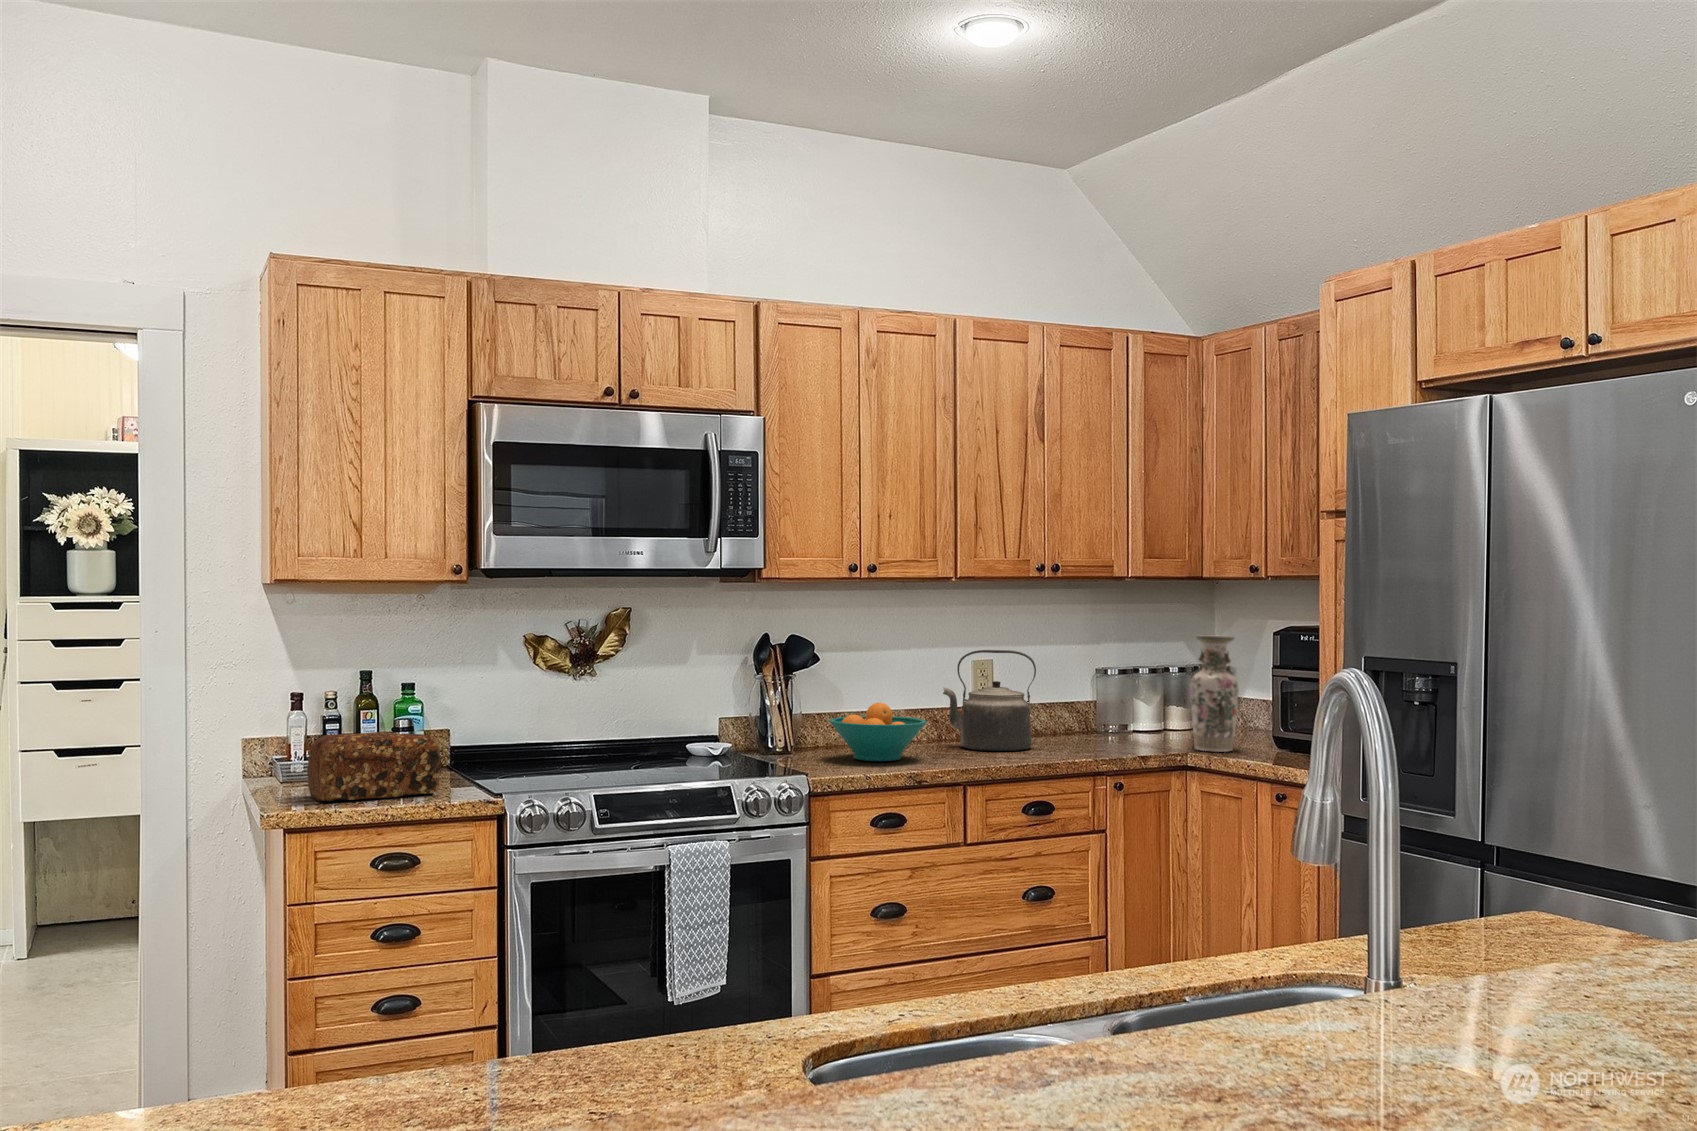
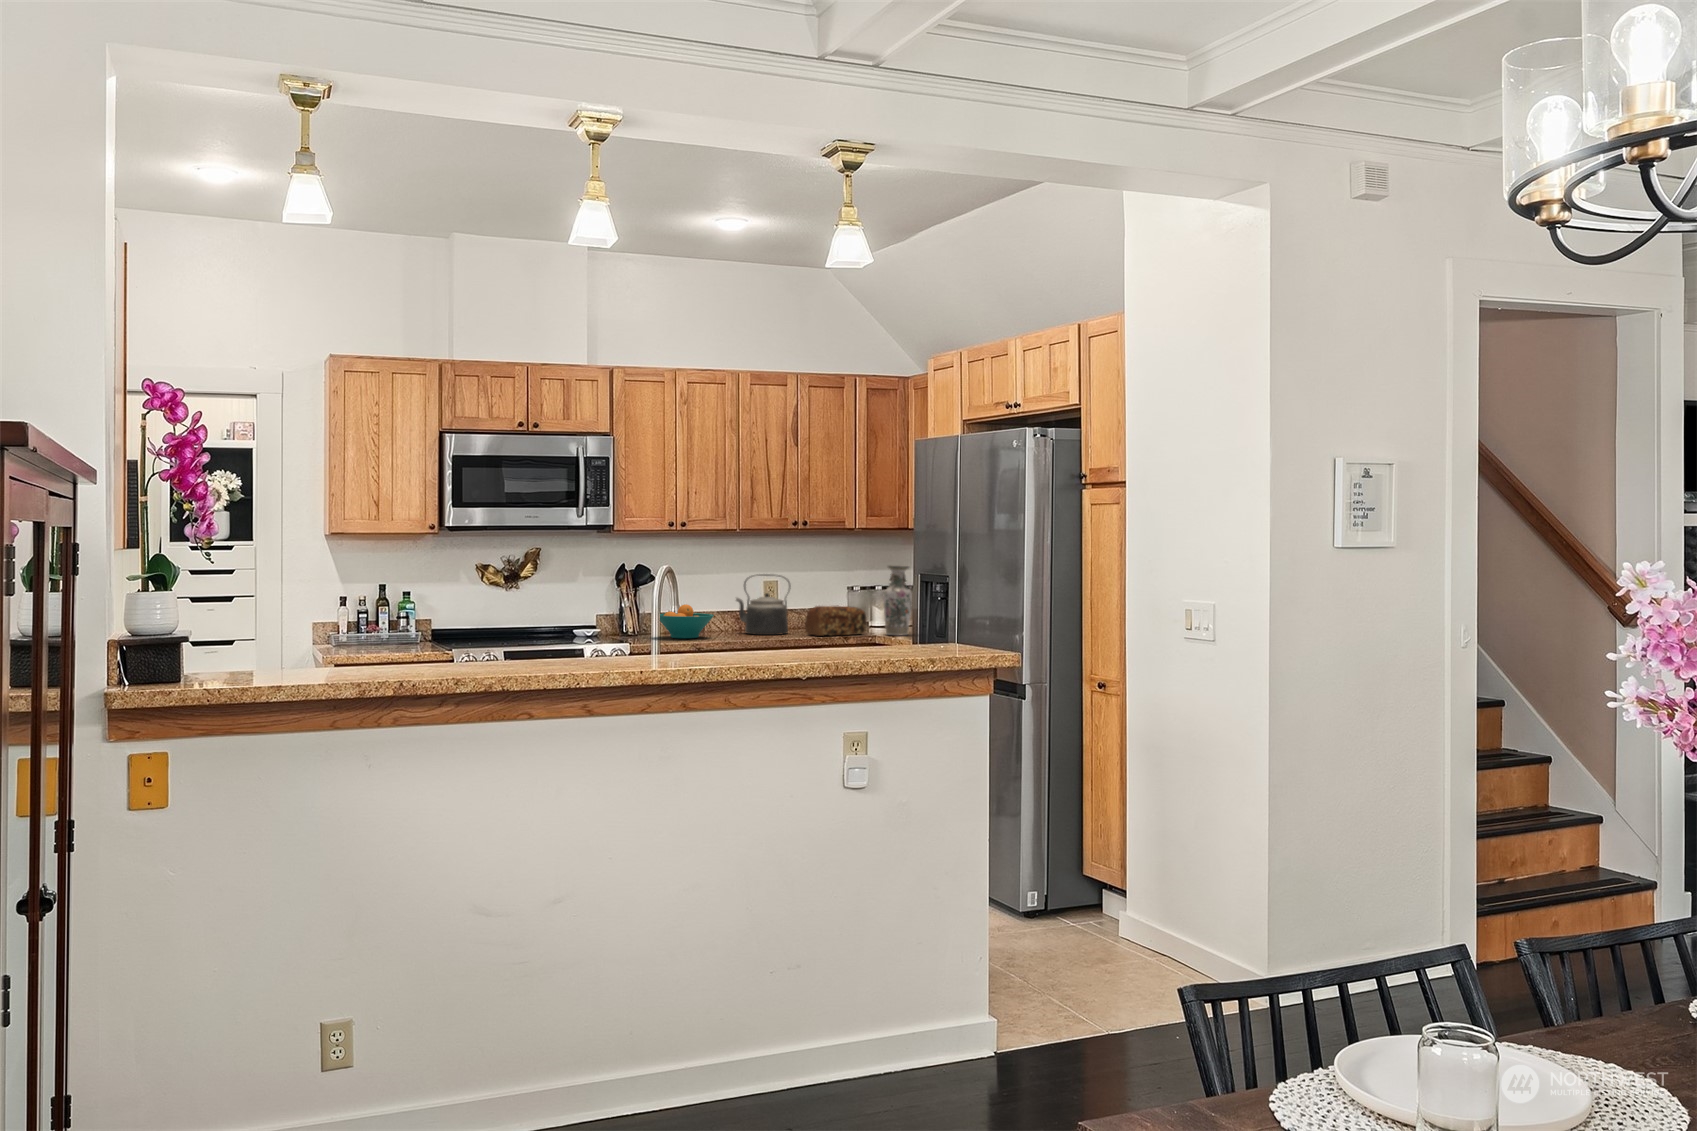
bread loaf: present [307,732,441,802] -> present [805,606,866,636]

